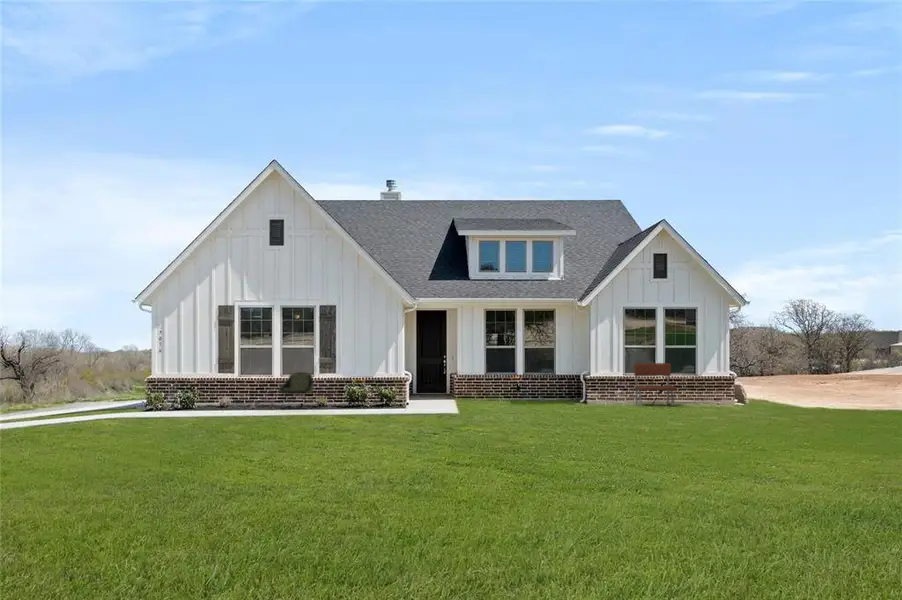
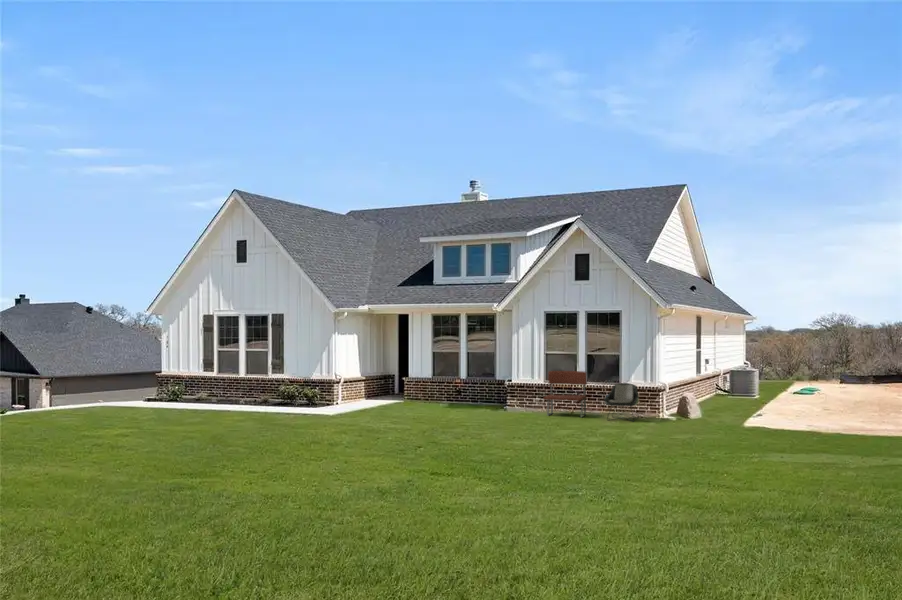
lounge chair: present [279,372,313,407] -> present [605,383,639,421]

